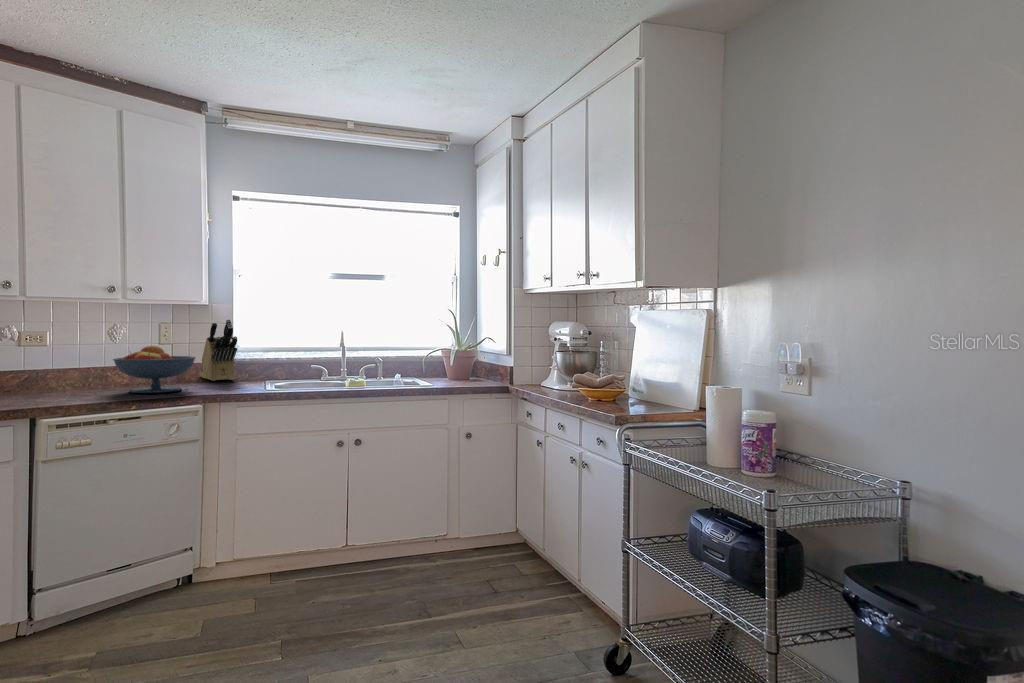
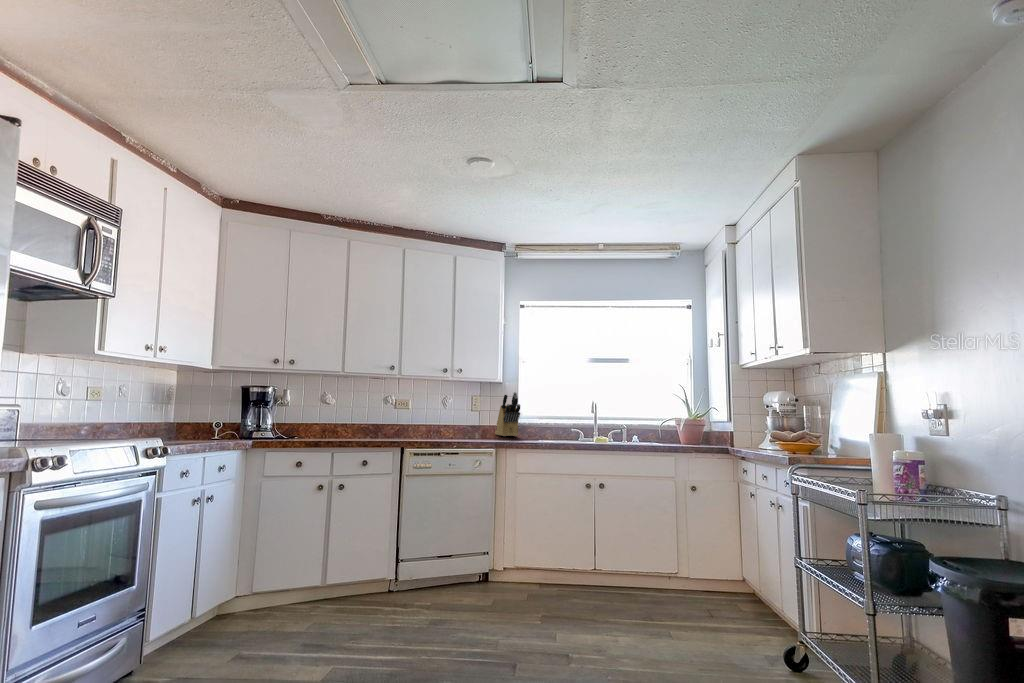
fruit bowl: present [113,346,195,393] -> none [444,409,493,440]

